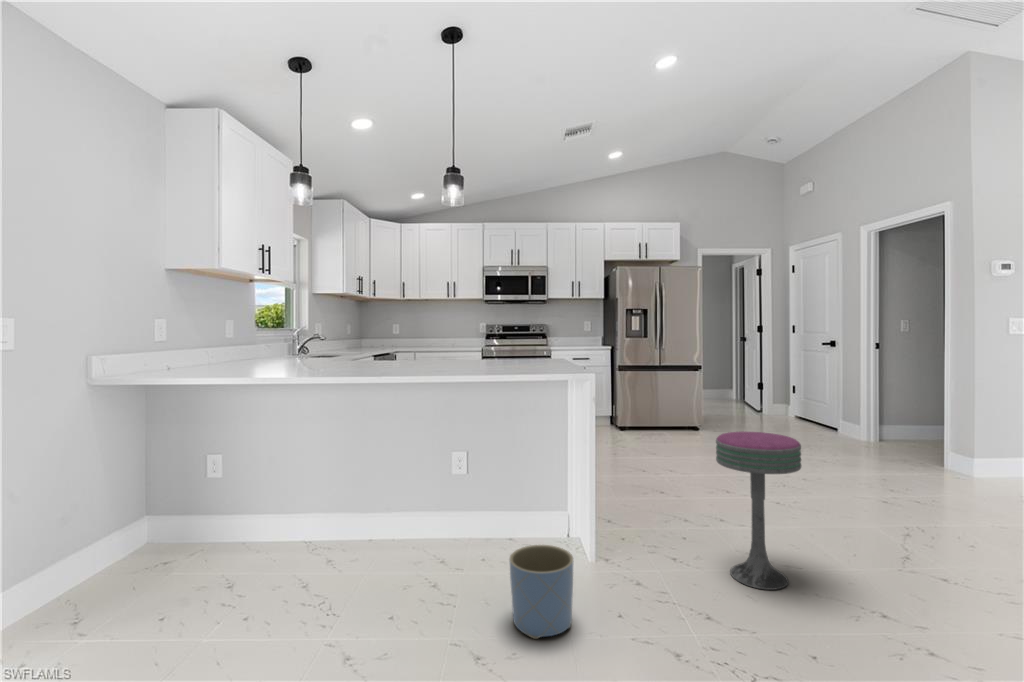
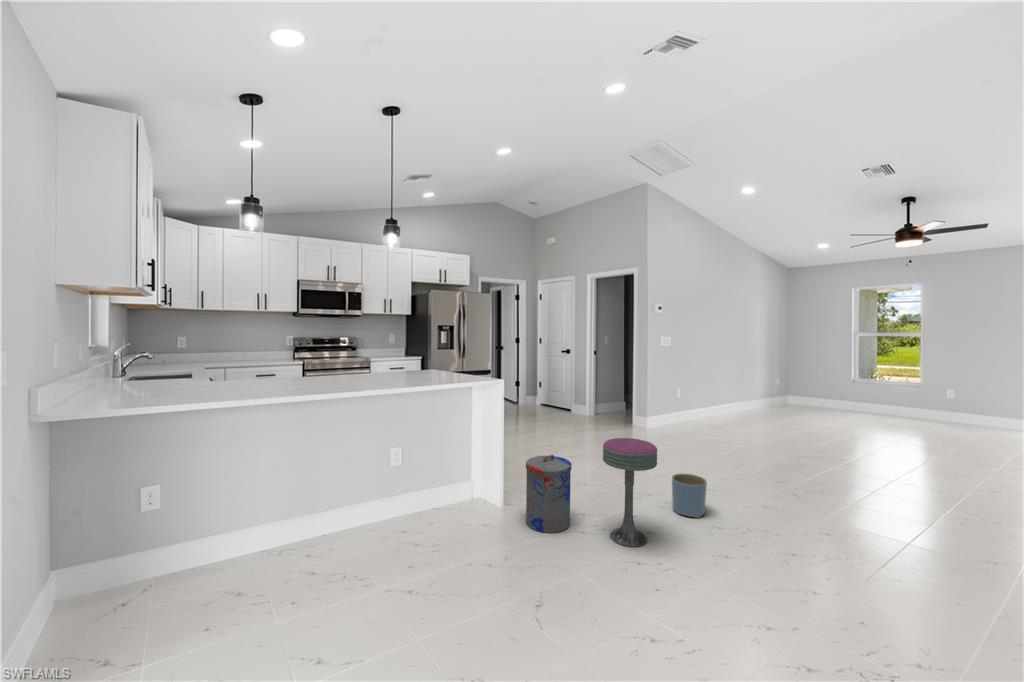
trash can: none [628,448,690,548] -> present [526,455,572,533]
planter: present [509,545,573,639] -> present [672,474,707,518]

